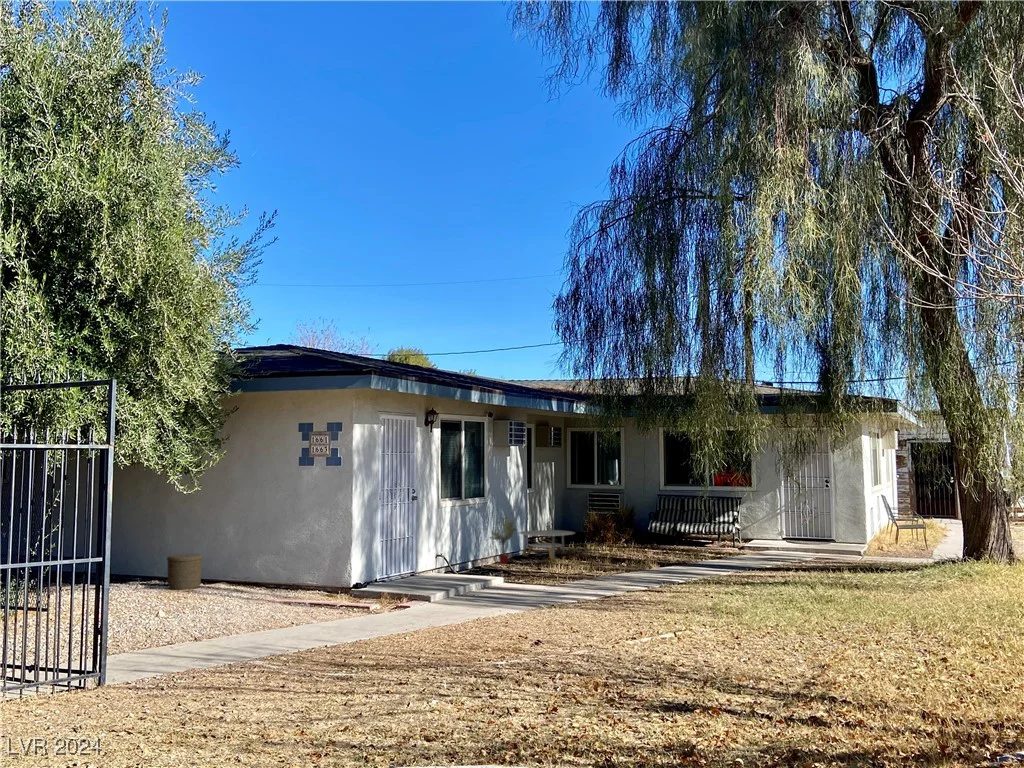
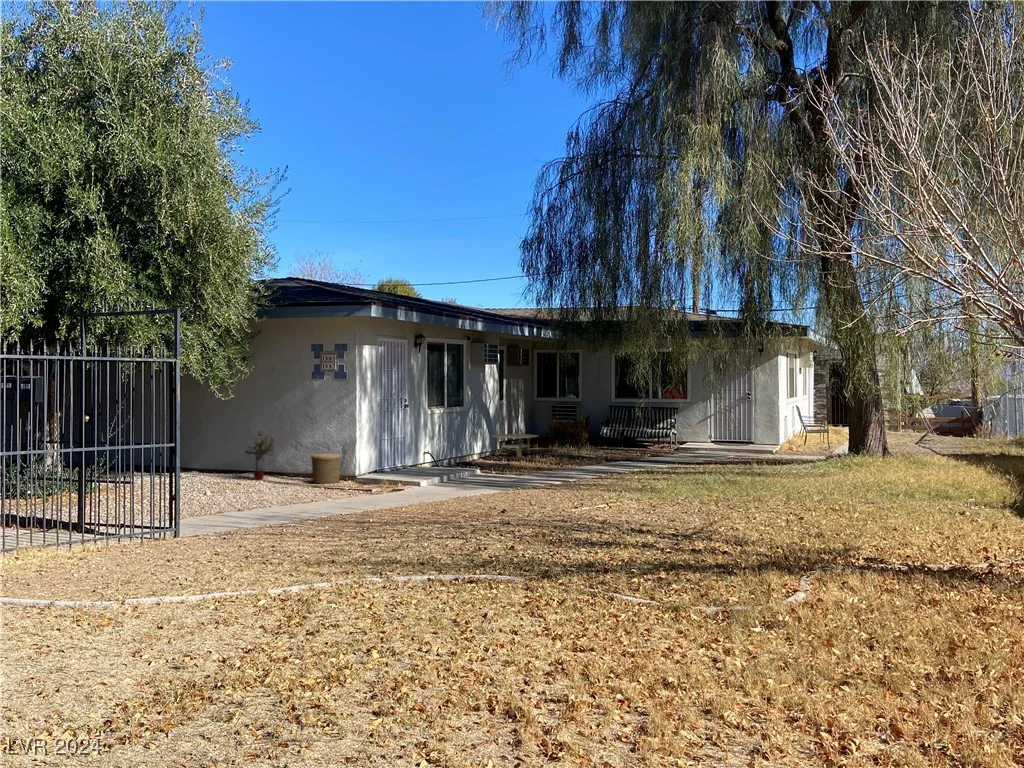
potted tree: present [490,517,516,564] -> present [245,431,275,480]
woven basket: present [167,554,202,590] -> present [311,454,340,484]

